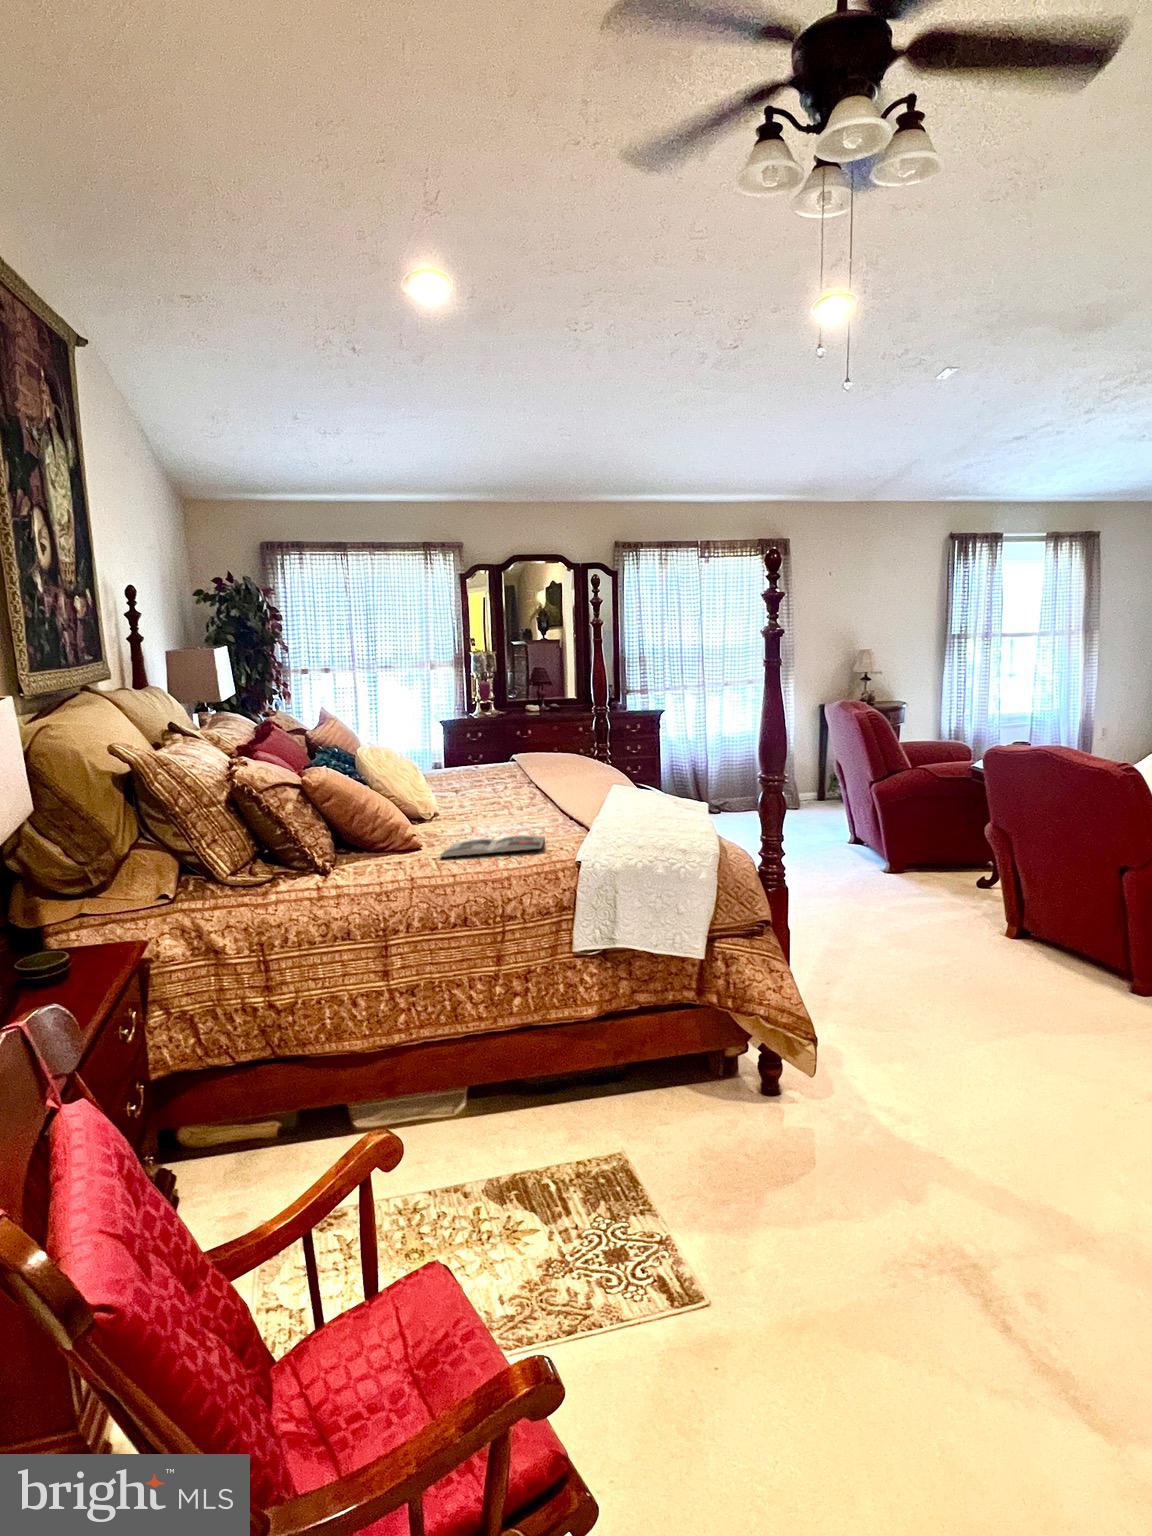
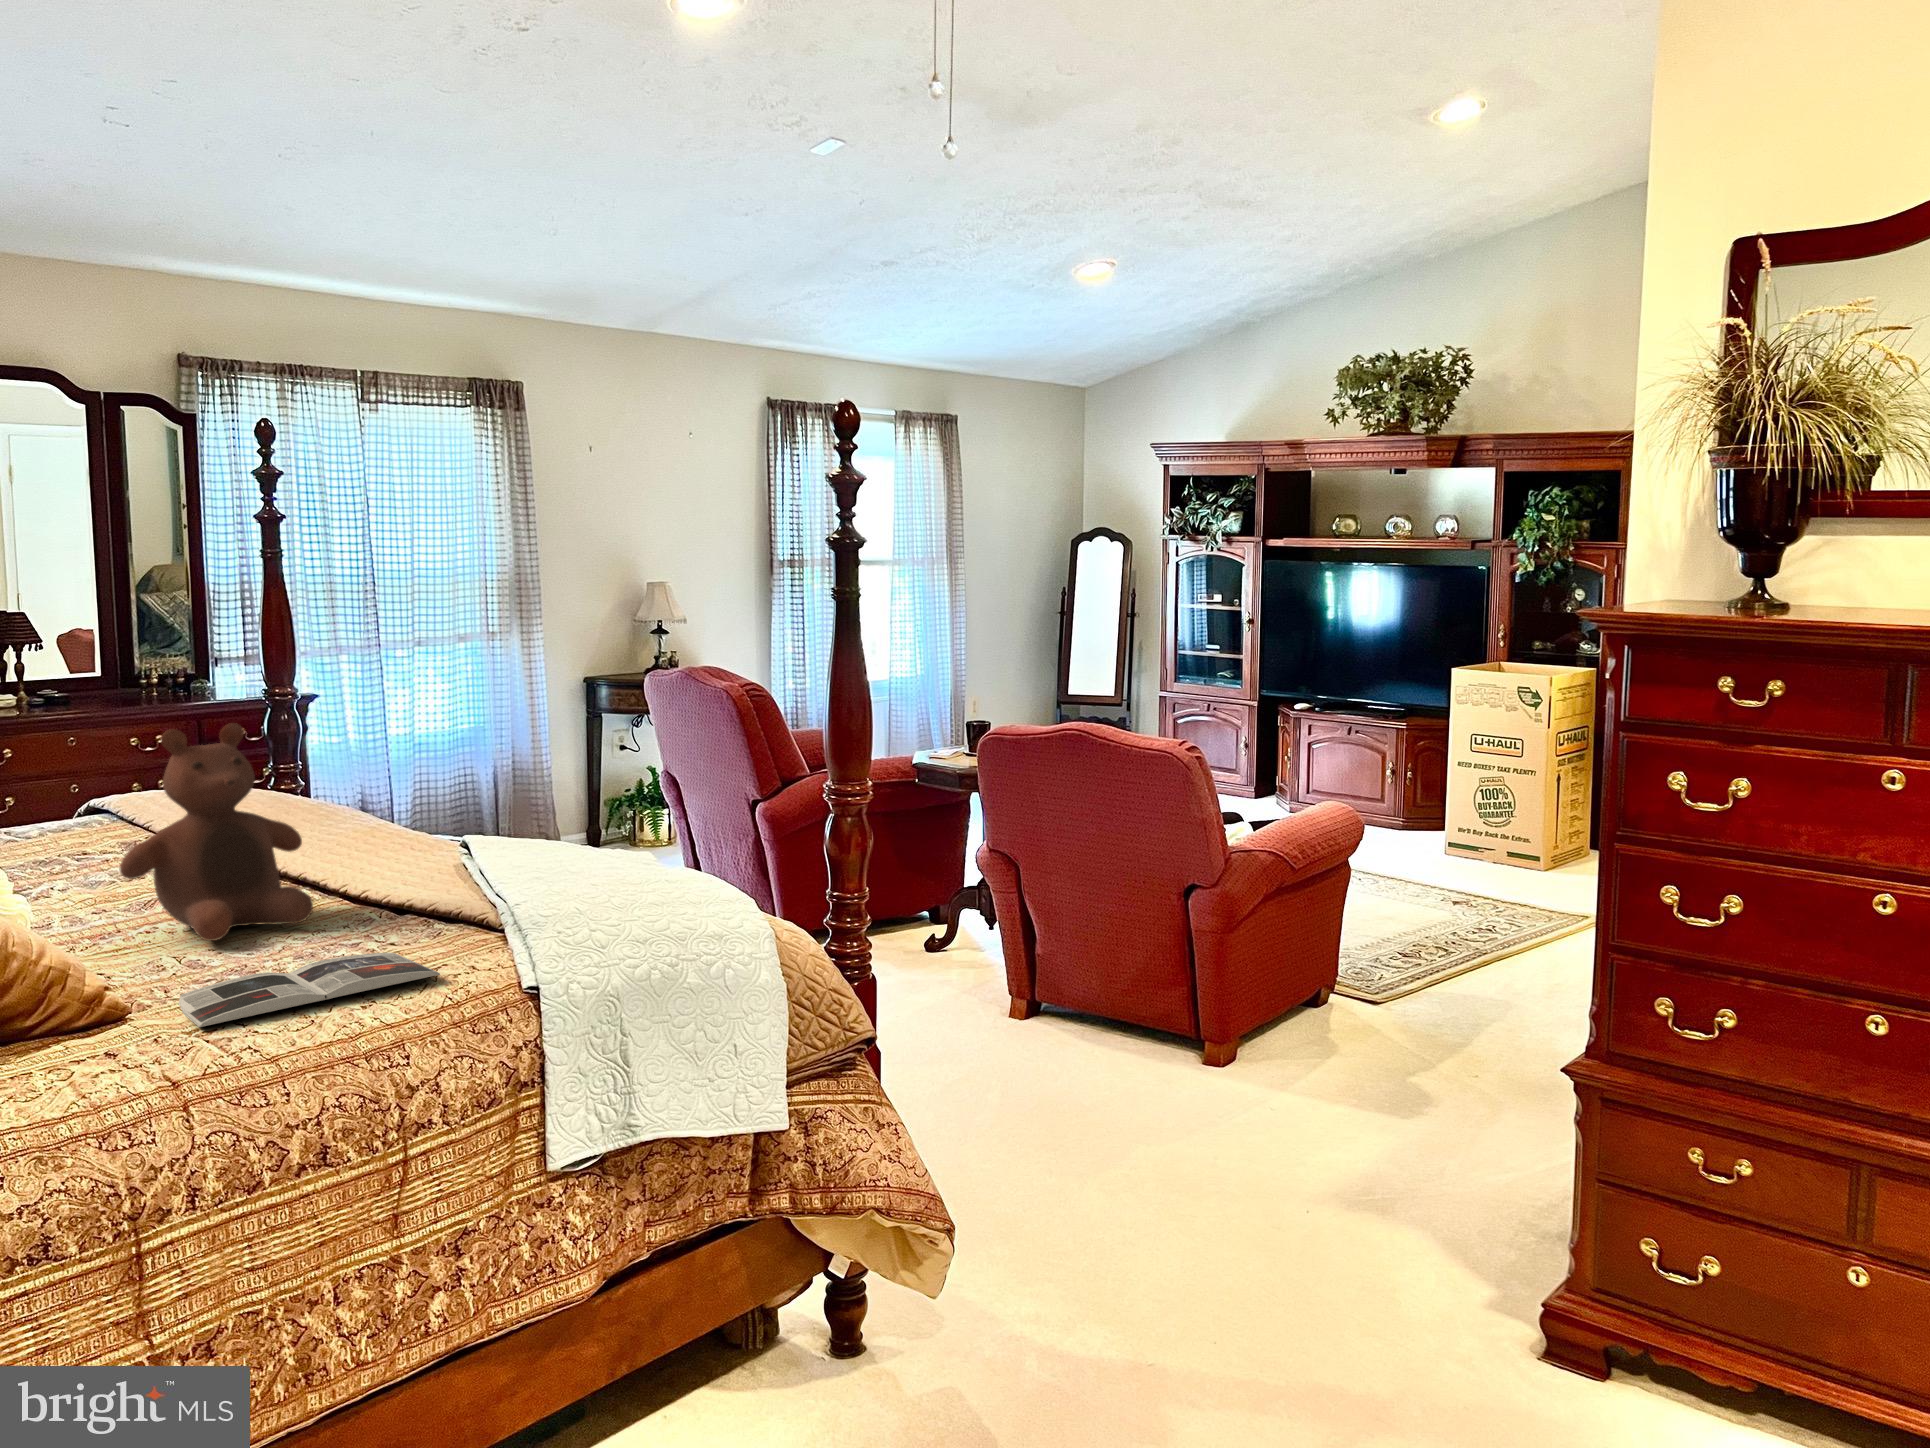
stuffed bear: none [463,724,540,823] -> present [119,723,313,941]

